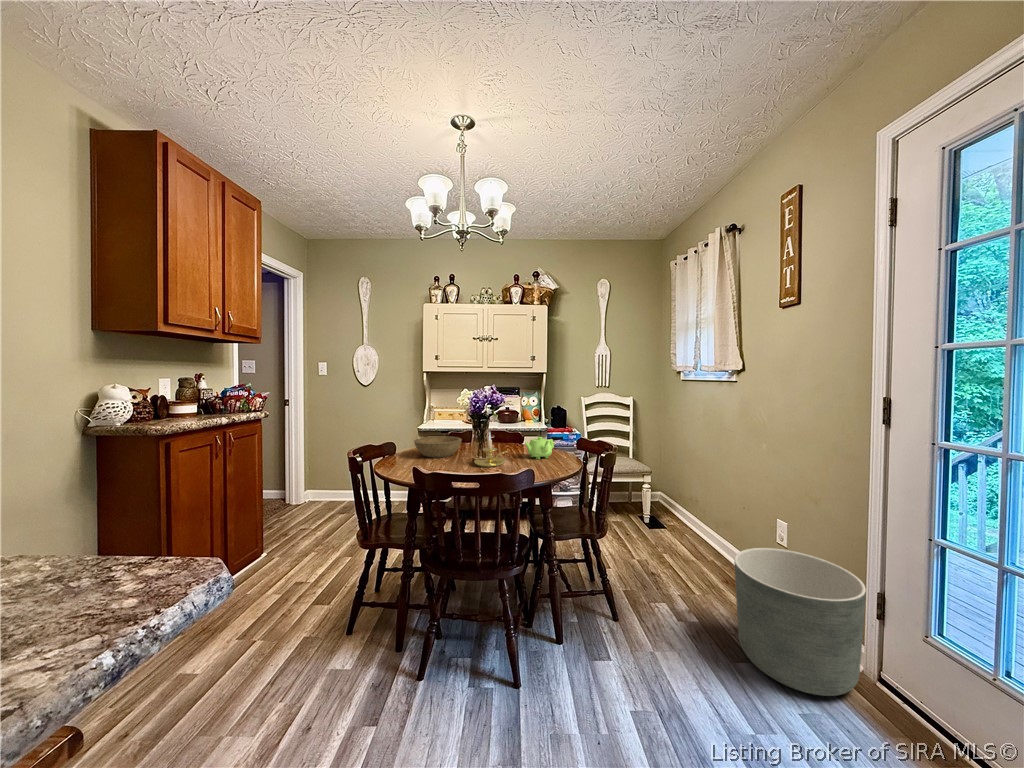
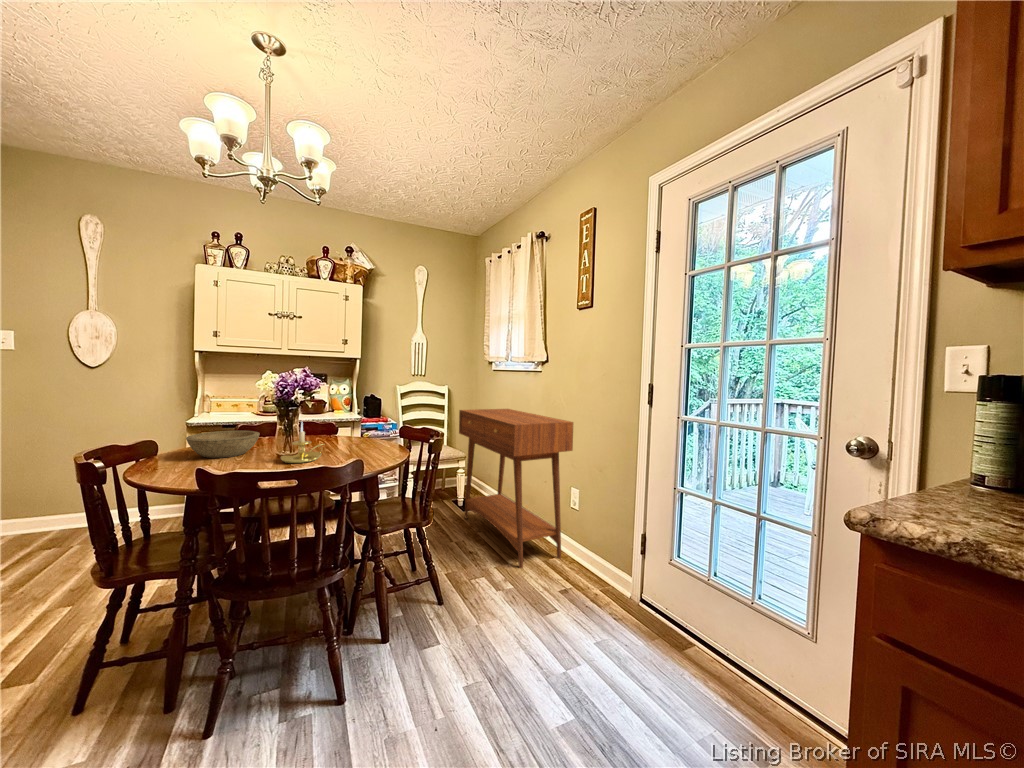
console table: none [640,422,777,604] -> present [459,409,573,568]
teapot: present [525,437,554,459] -> none [345,426,378,451]
planter: present [734,548,866,696] -> none [545,511,633,622]

